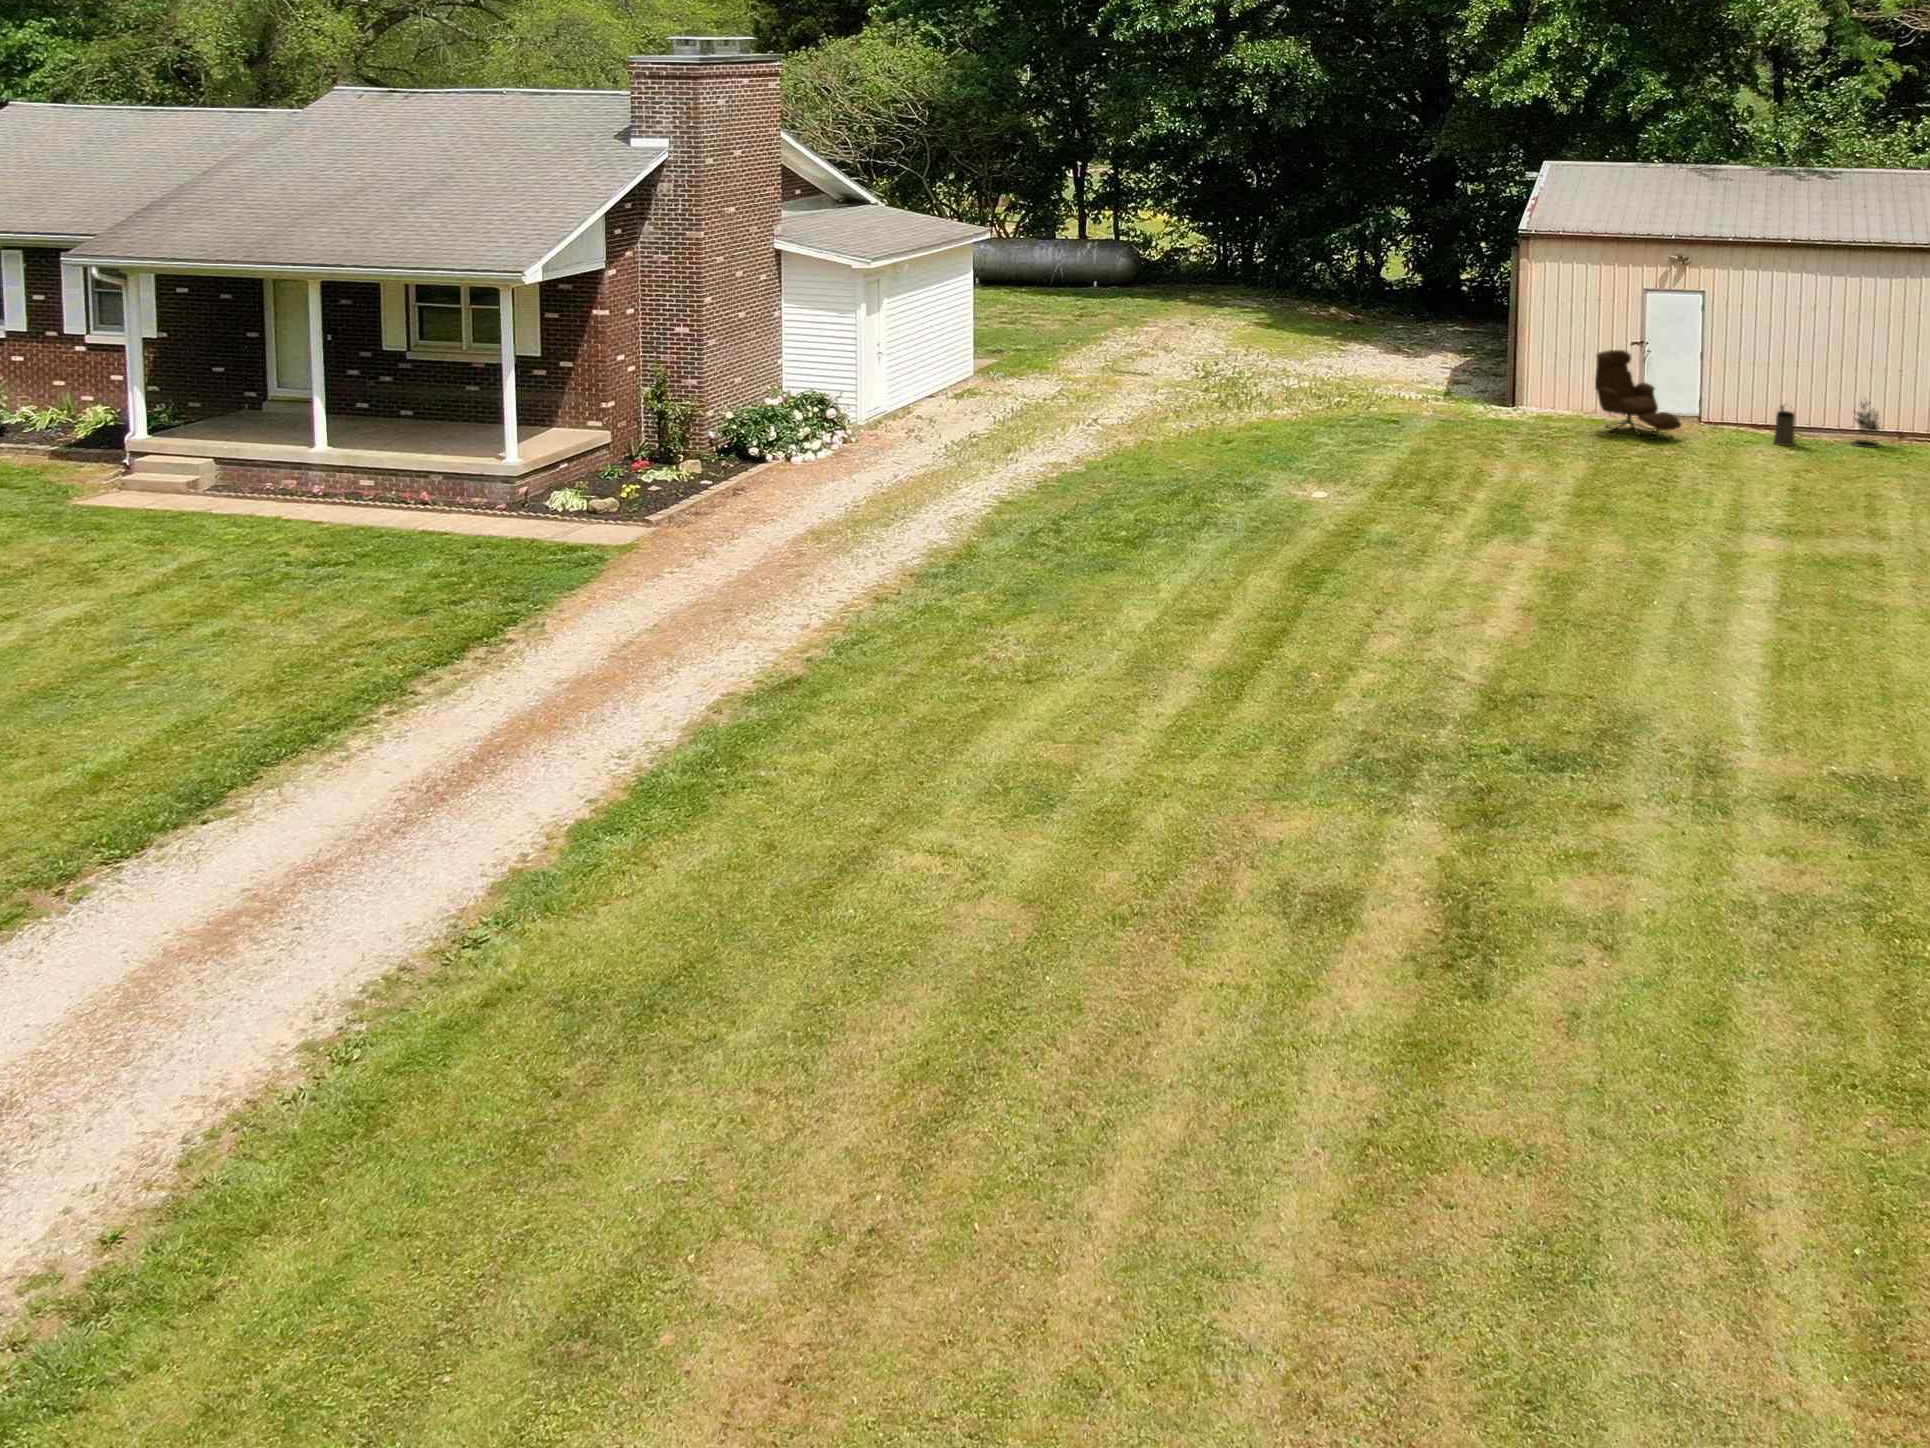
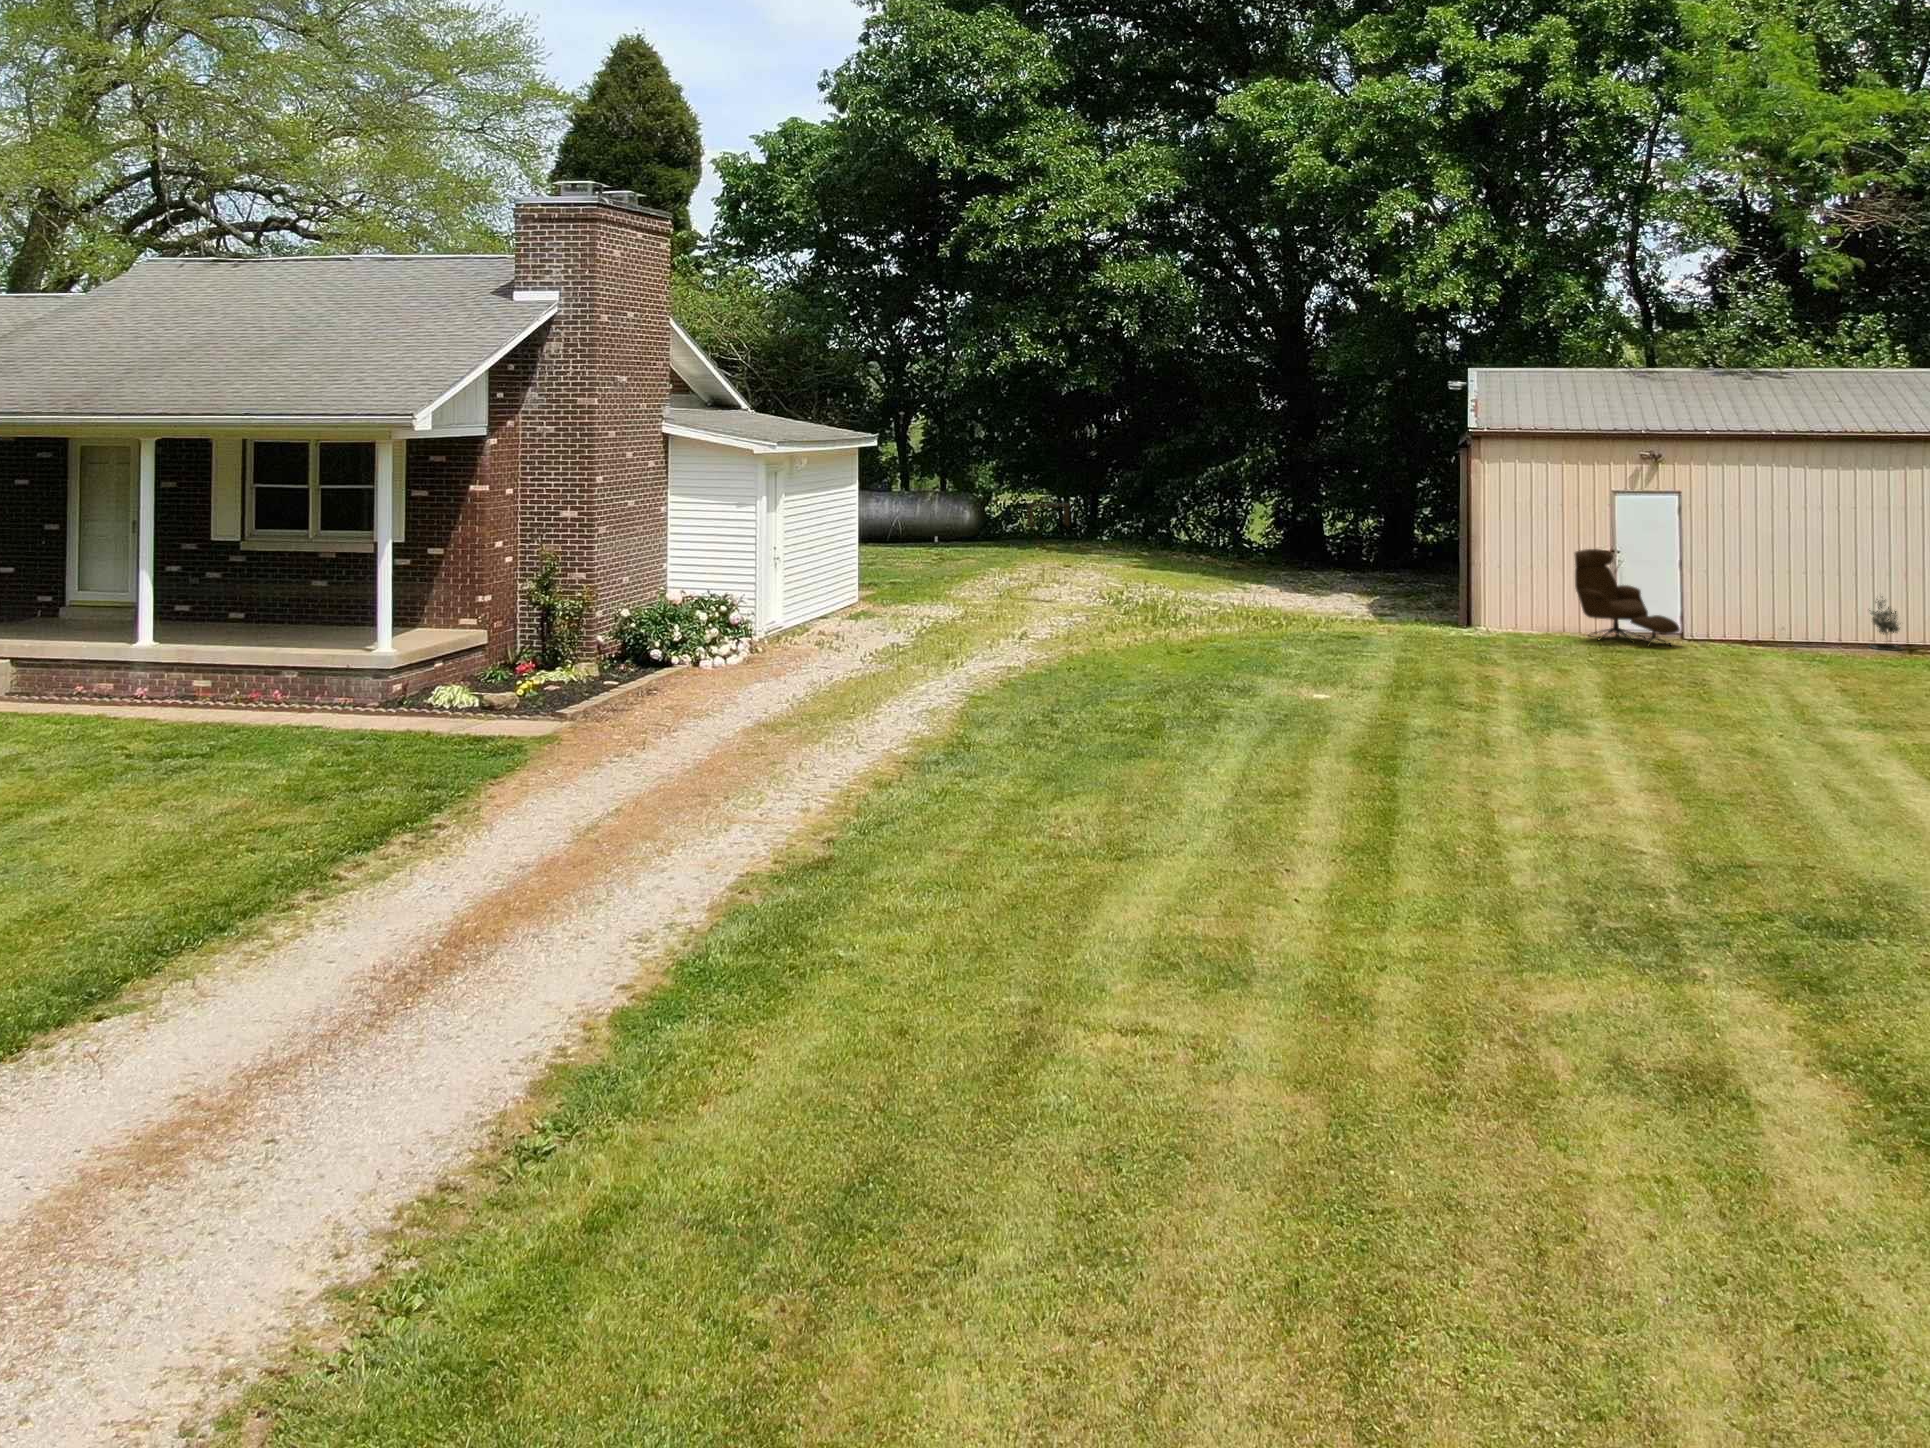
bench: none [1182,255,1221,278] -> present [1027,503,1070,527]
watering can: present [1774,405,1795,446] -> none [1784,603,1810,650]

